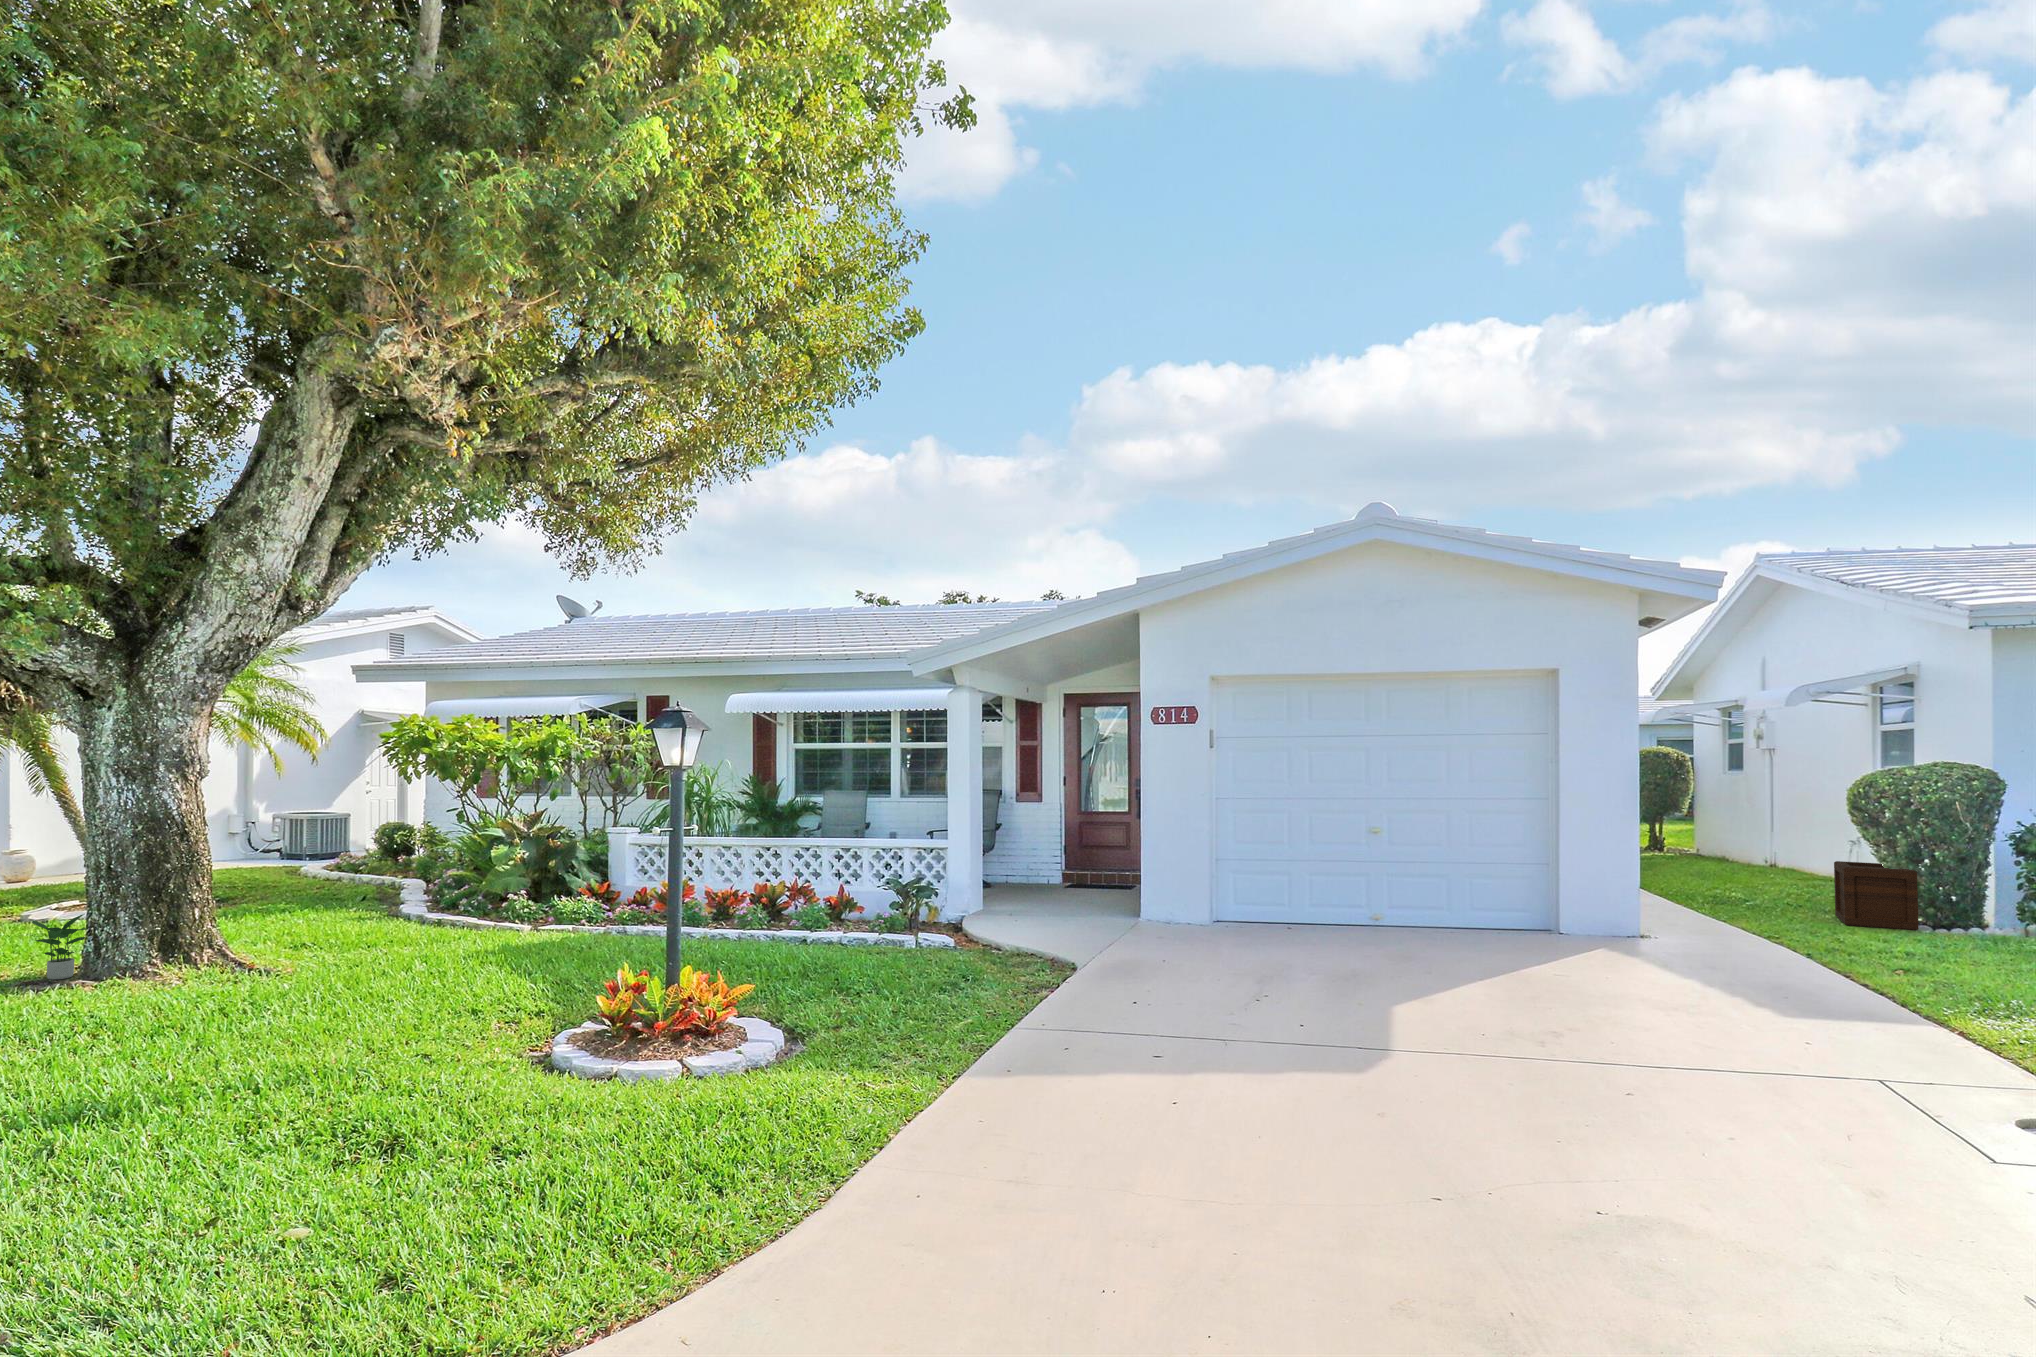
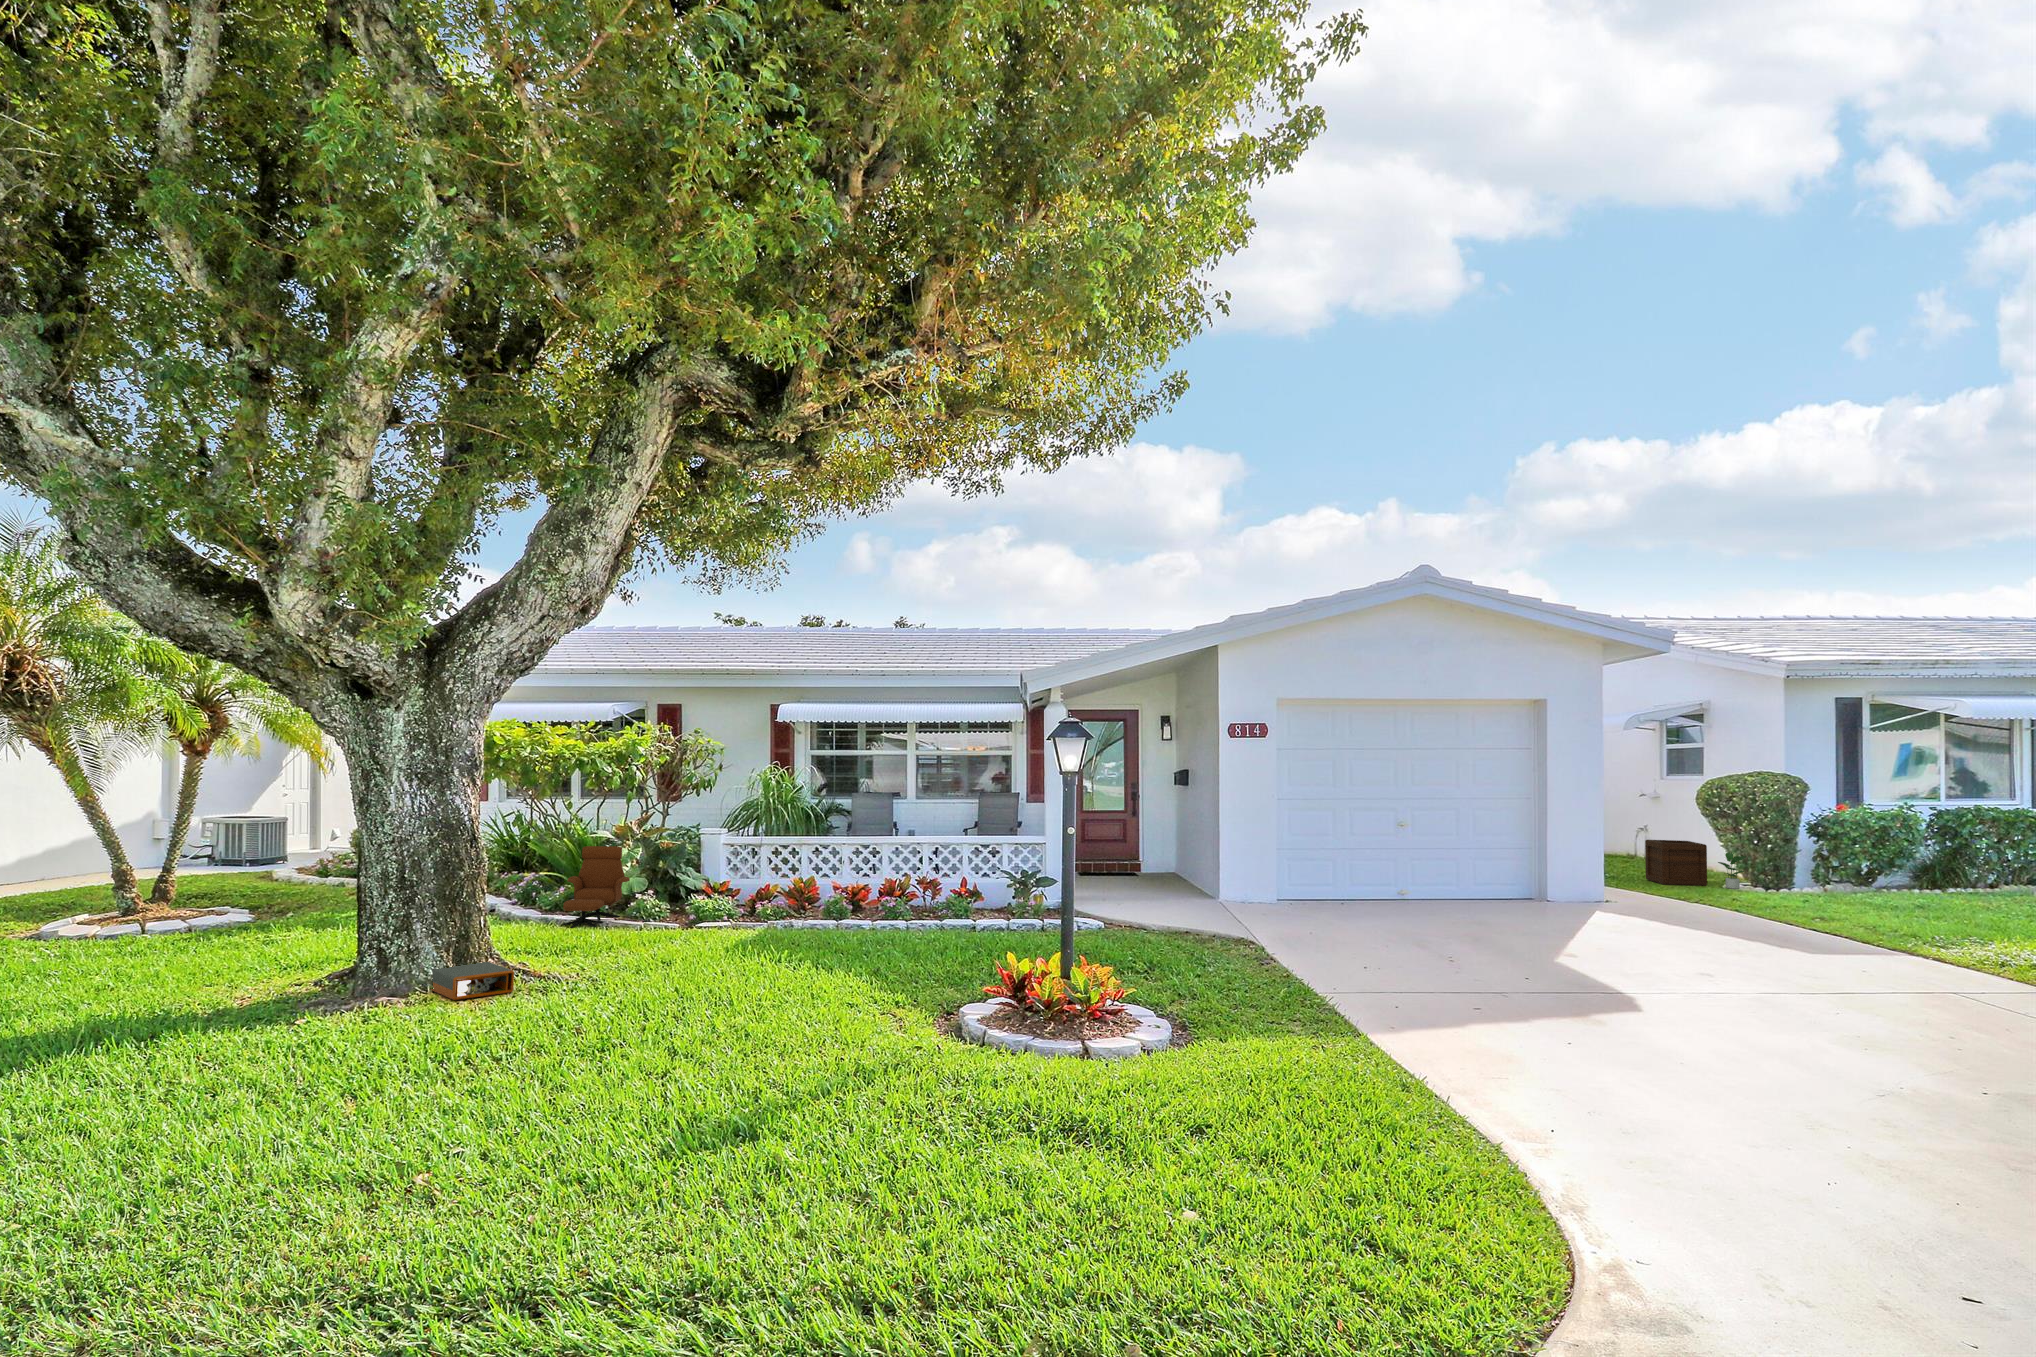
lounge chair: none [422,840,505,920] -> present [563,846,630,928]
potted plant: present [32,914,86,980] -> present [1718,852,1746,889]
storage box: none [110,951,194,988] -> present [430,962,514,1000]

